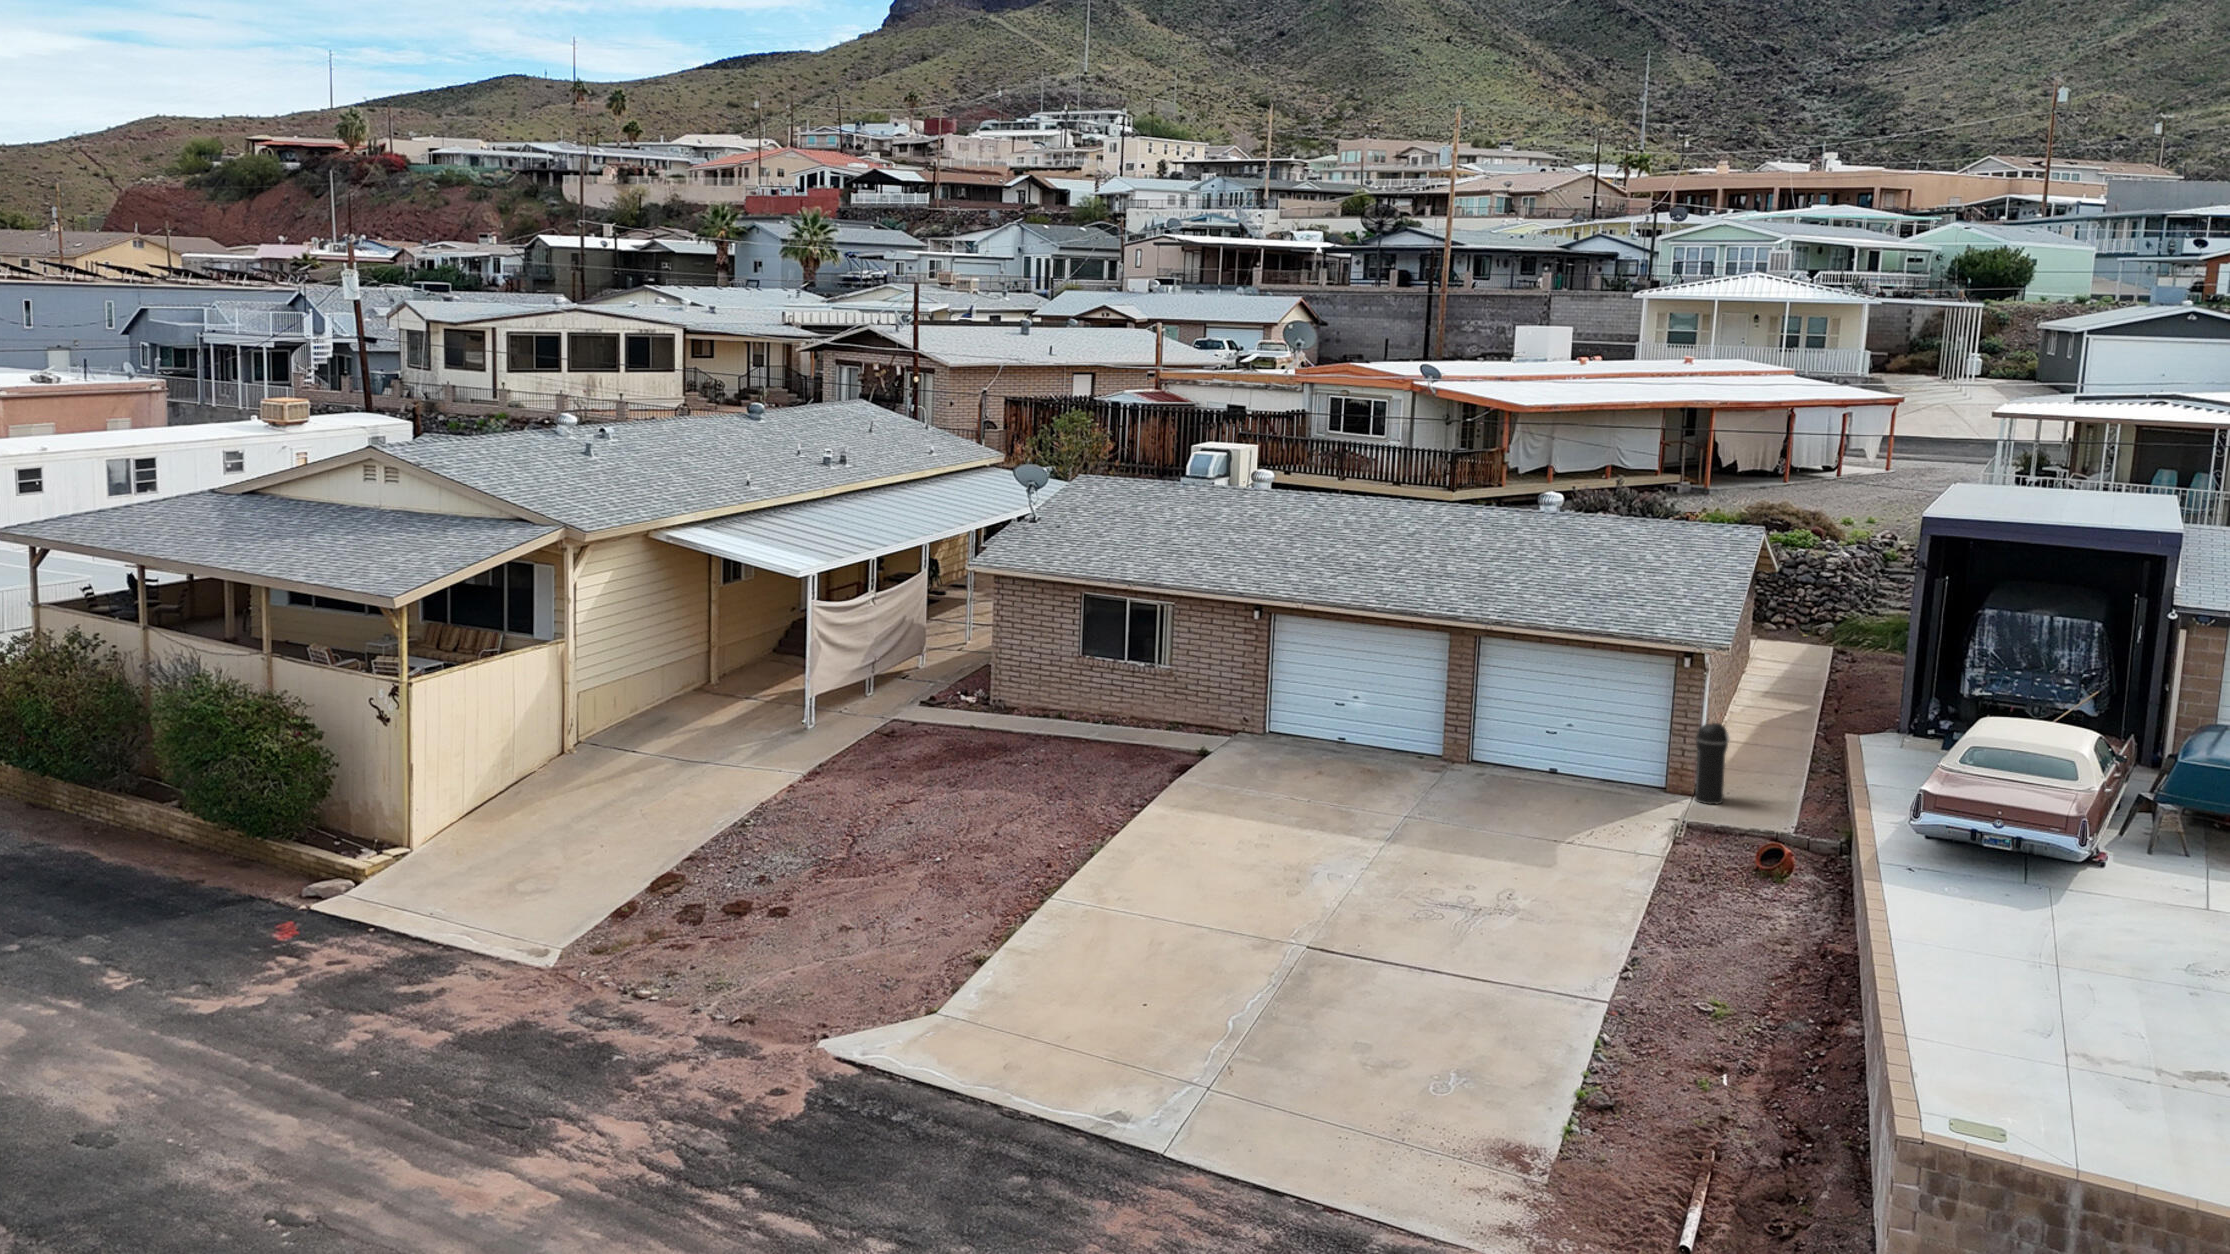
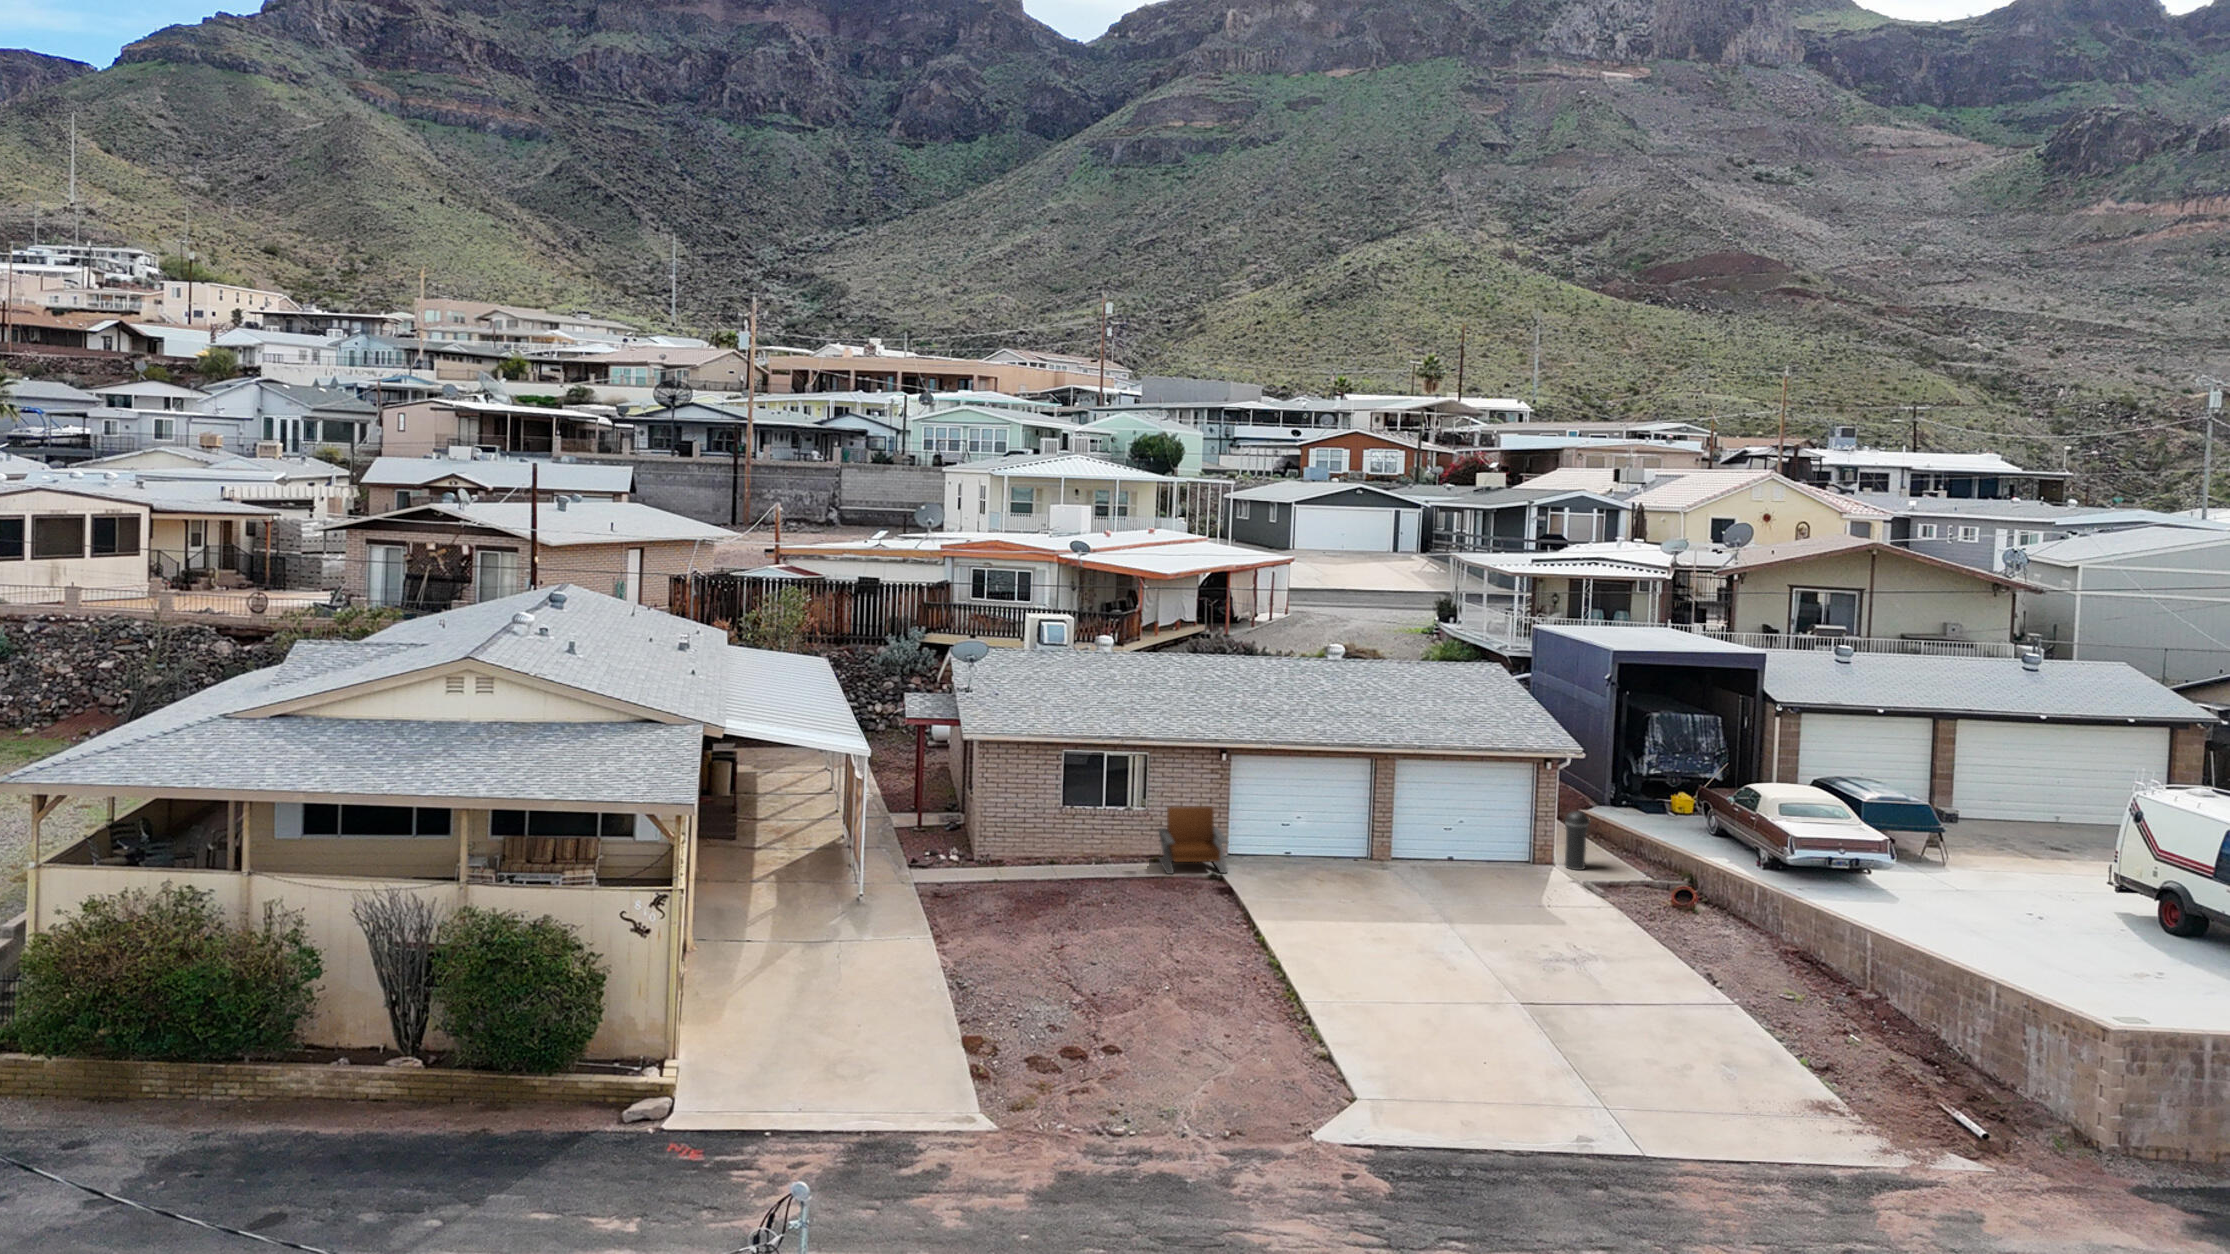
lounge chair: none [1161,667,1251,752] -> present [1159,806,1229,874]

